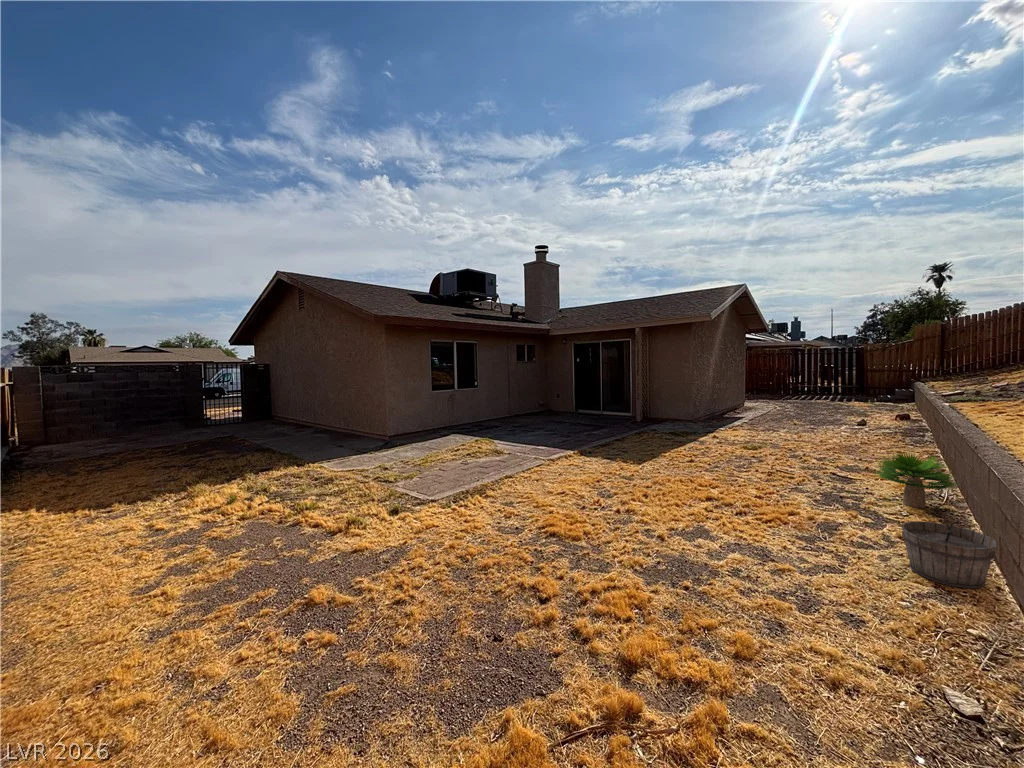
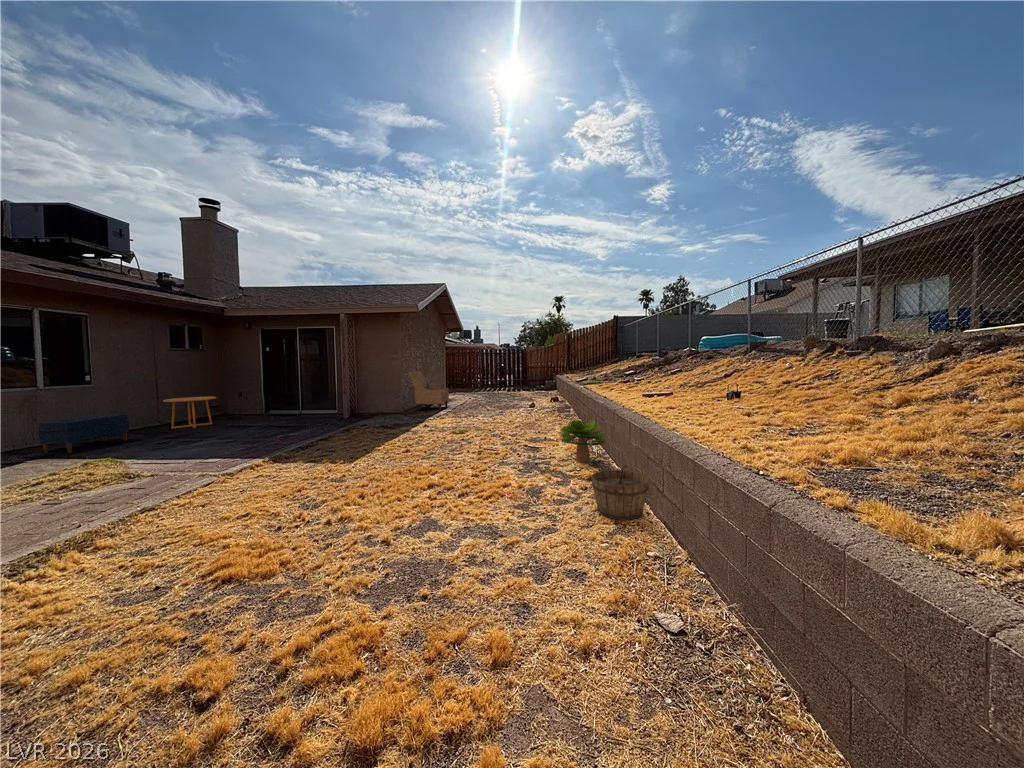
chair: none [702,377,747,420] -> present [408,370,449,410]
round table: none [511,395,543,419] -> present [163,397,216,429]
bench: none [451,406,493,430] -> present [38,414,129,453]

